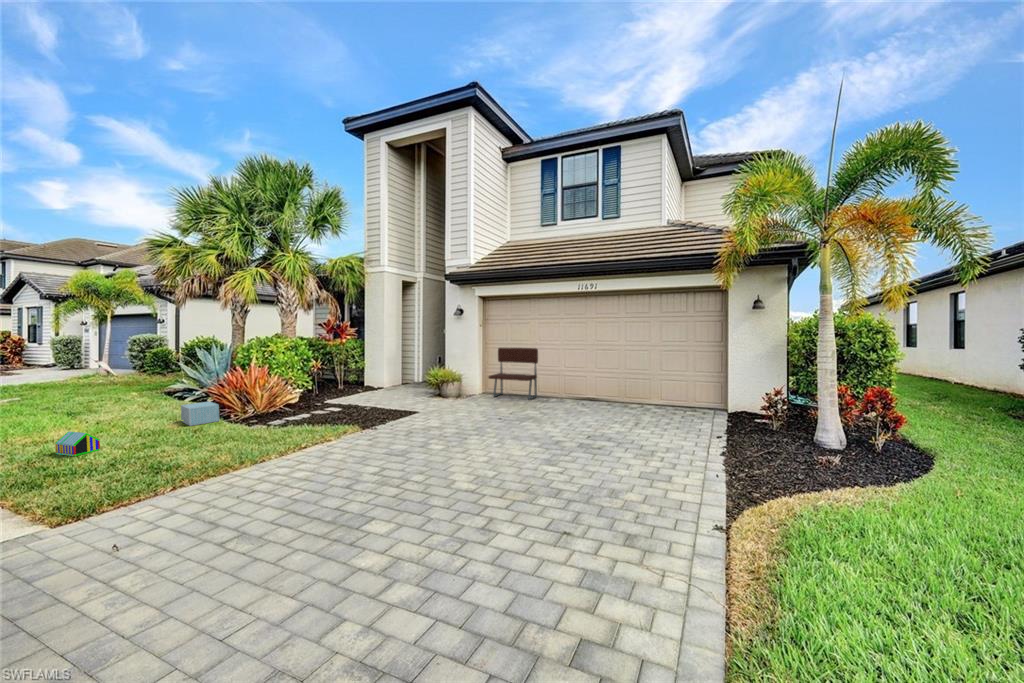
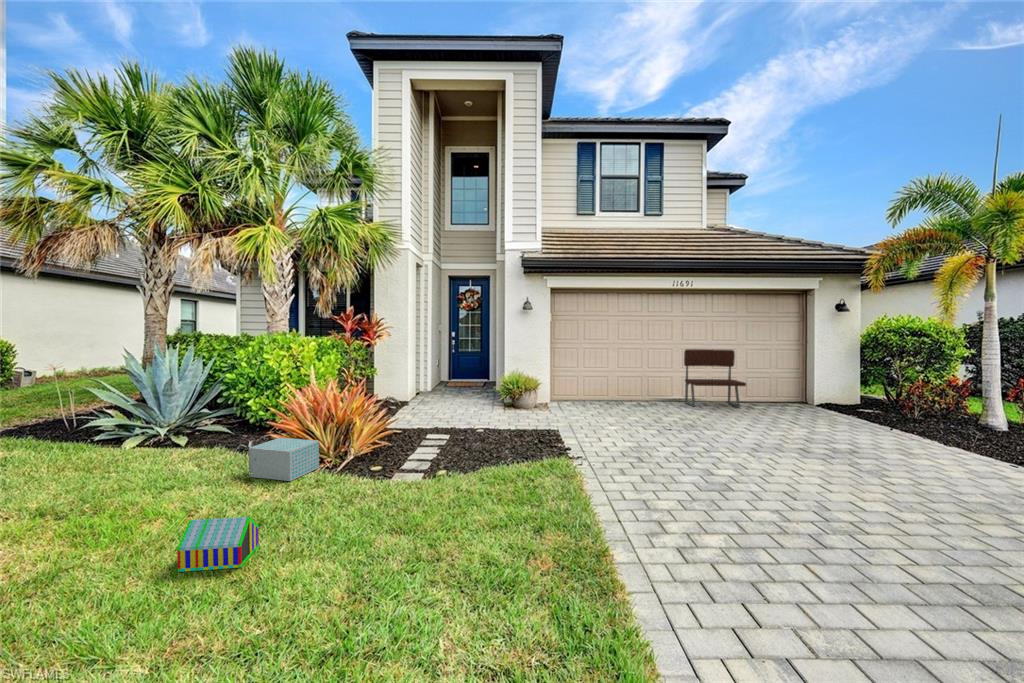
bench: present [488,348,538,400] -> present [684,349,746,407]

